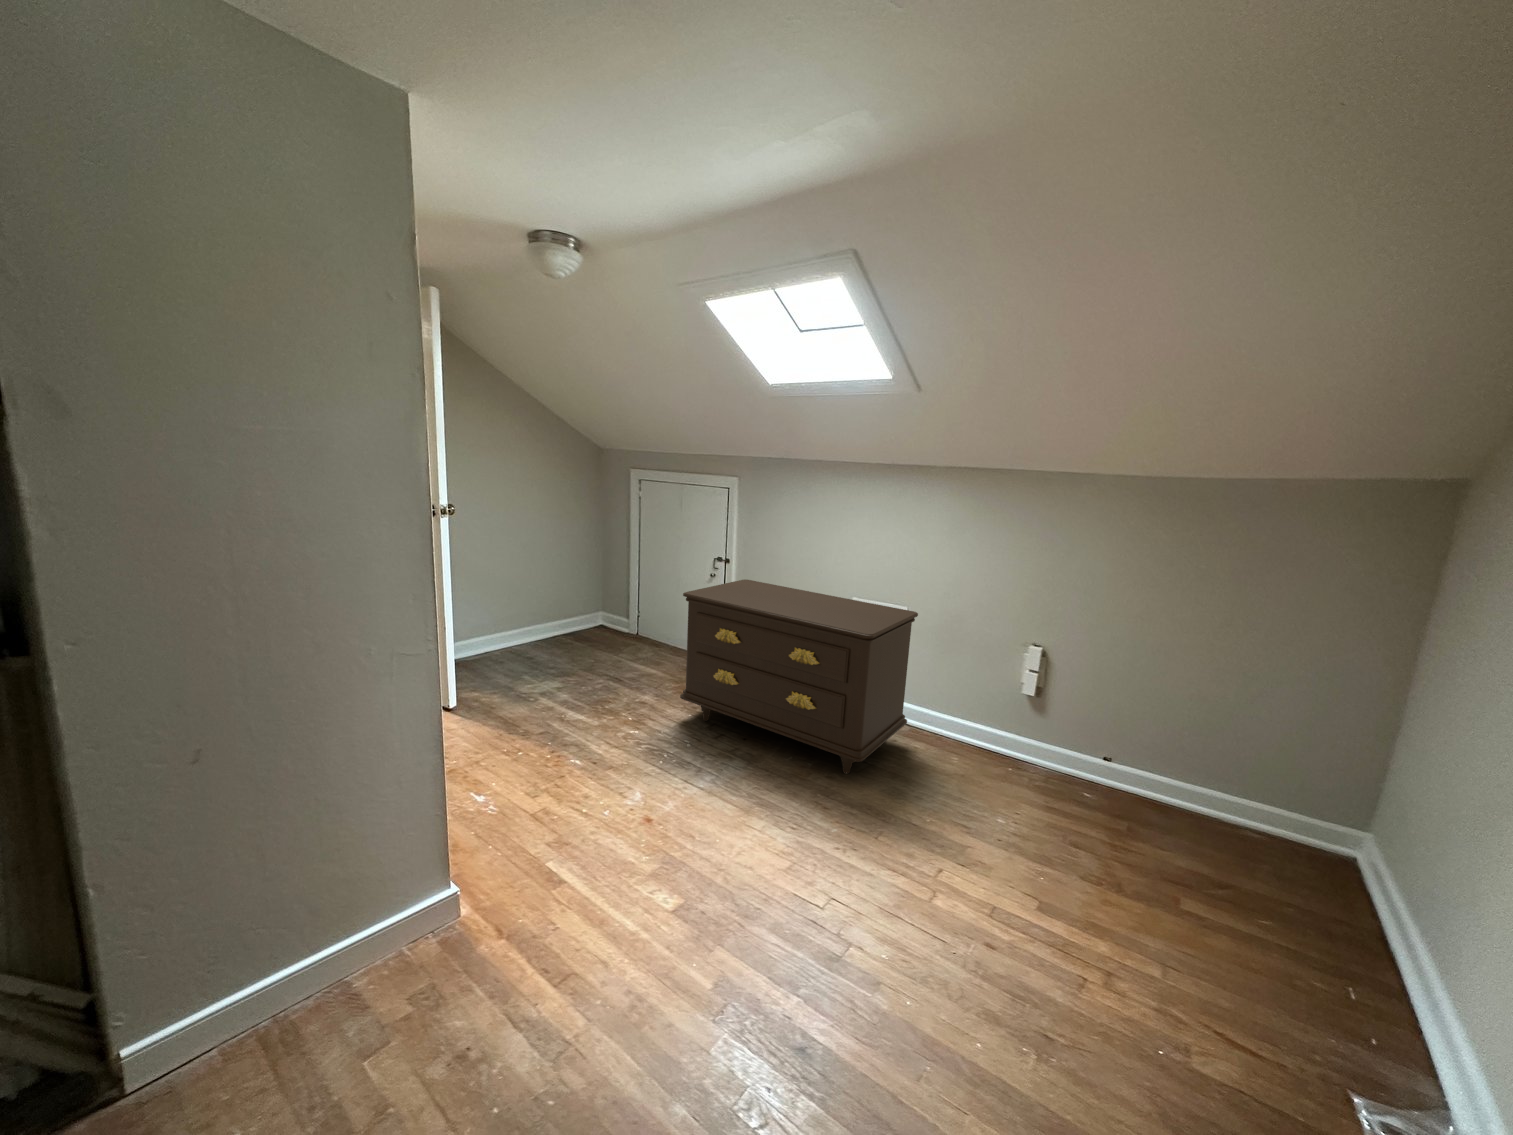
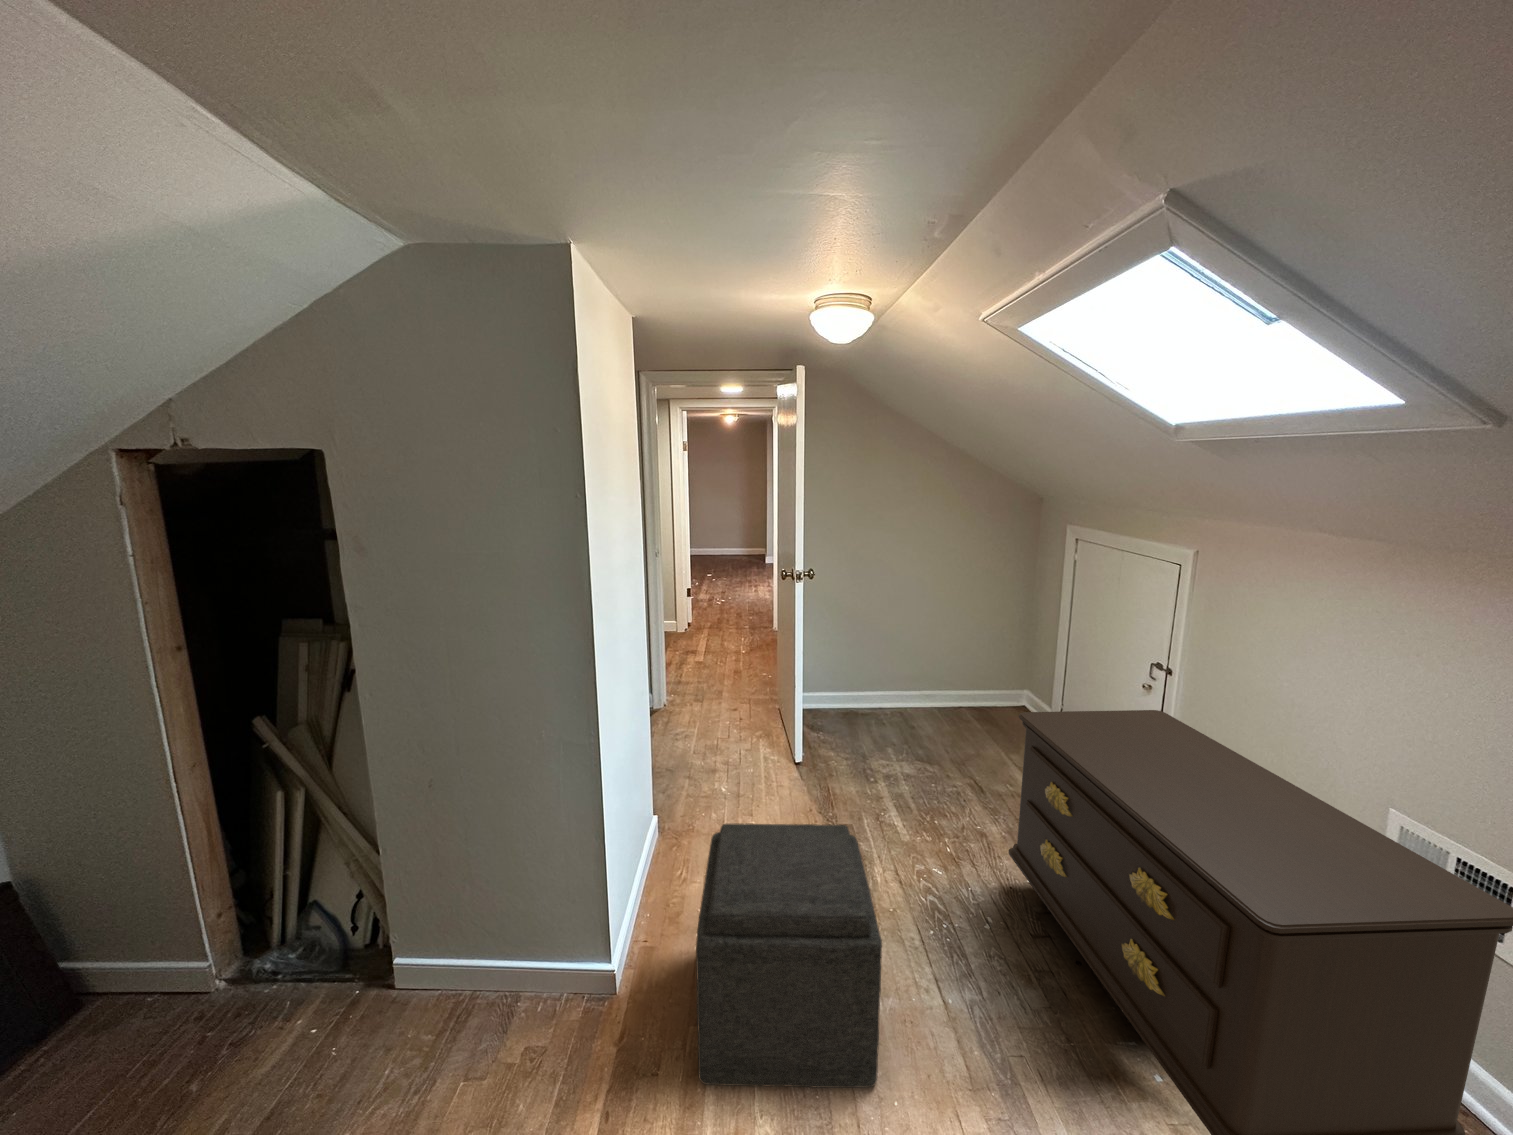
ottoman: none [516,689,704,906] -> present [696,823,882,1088]

